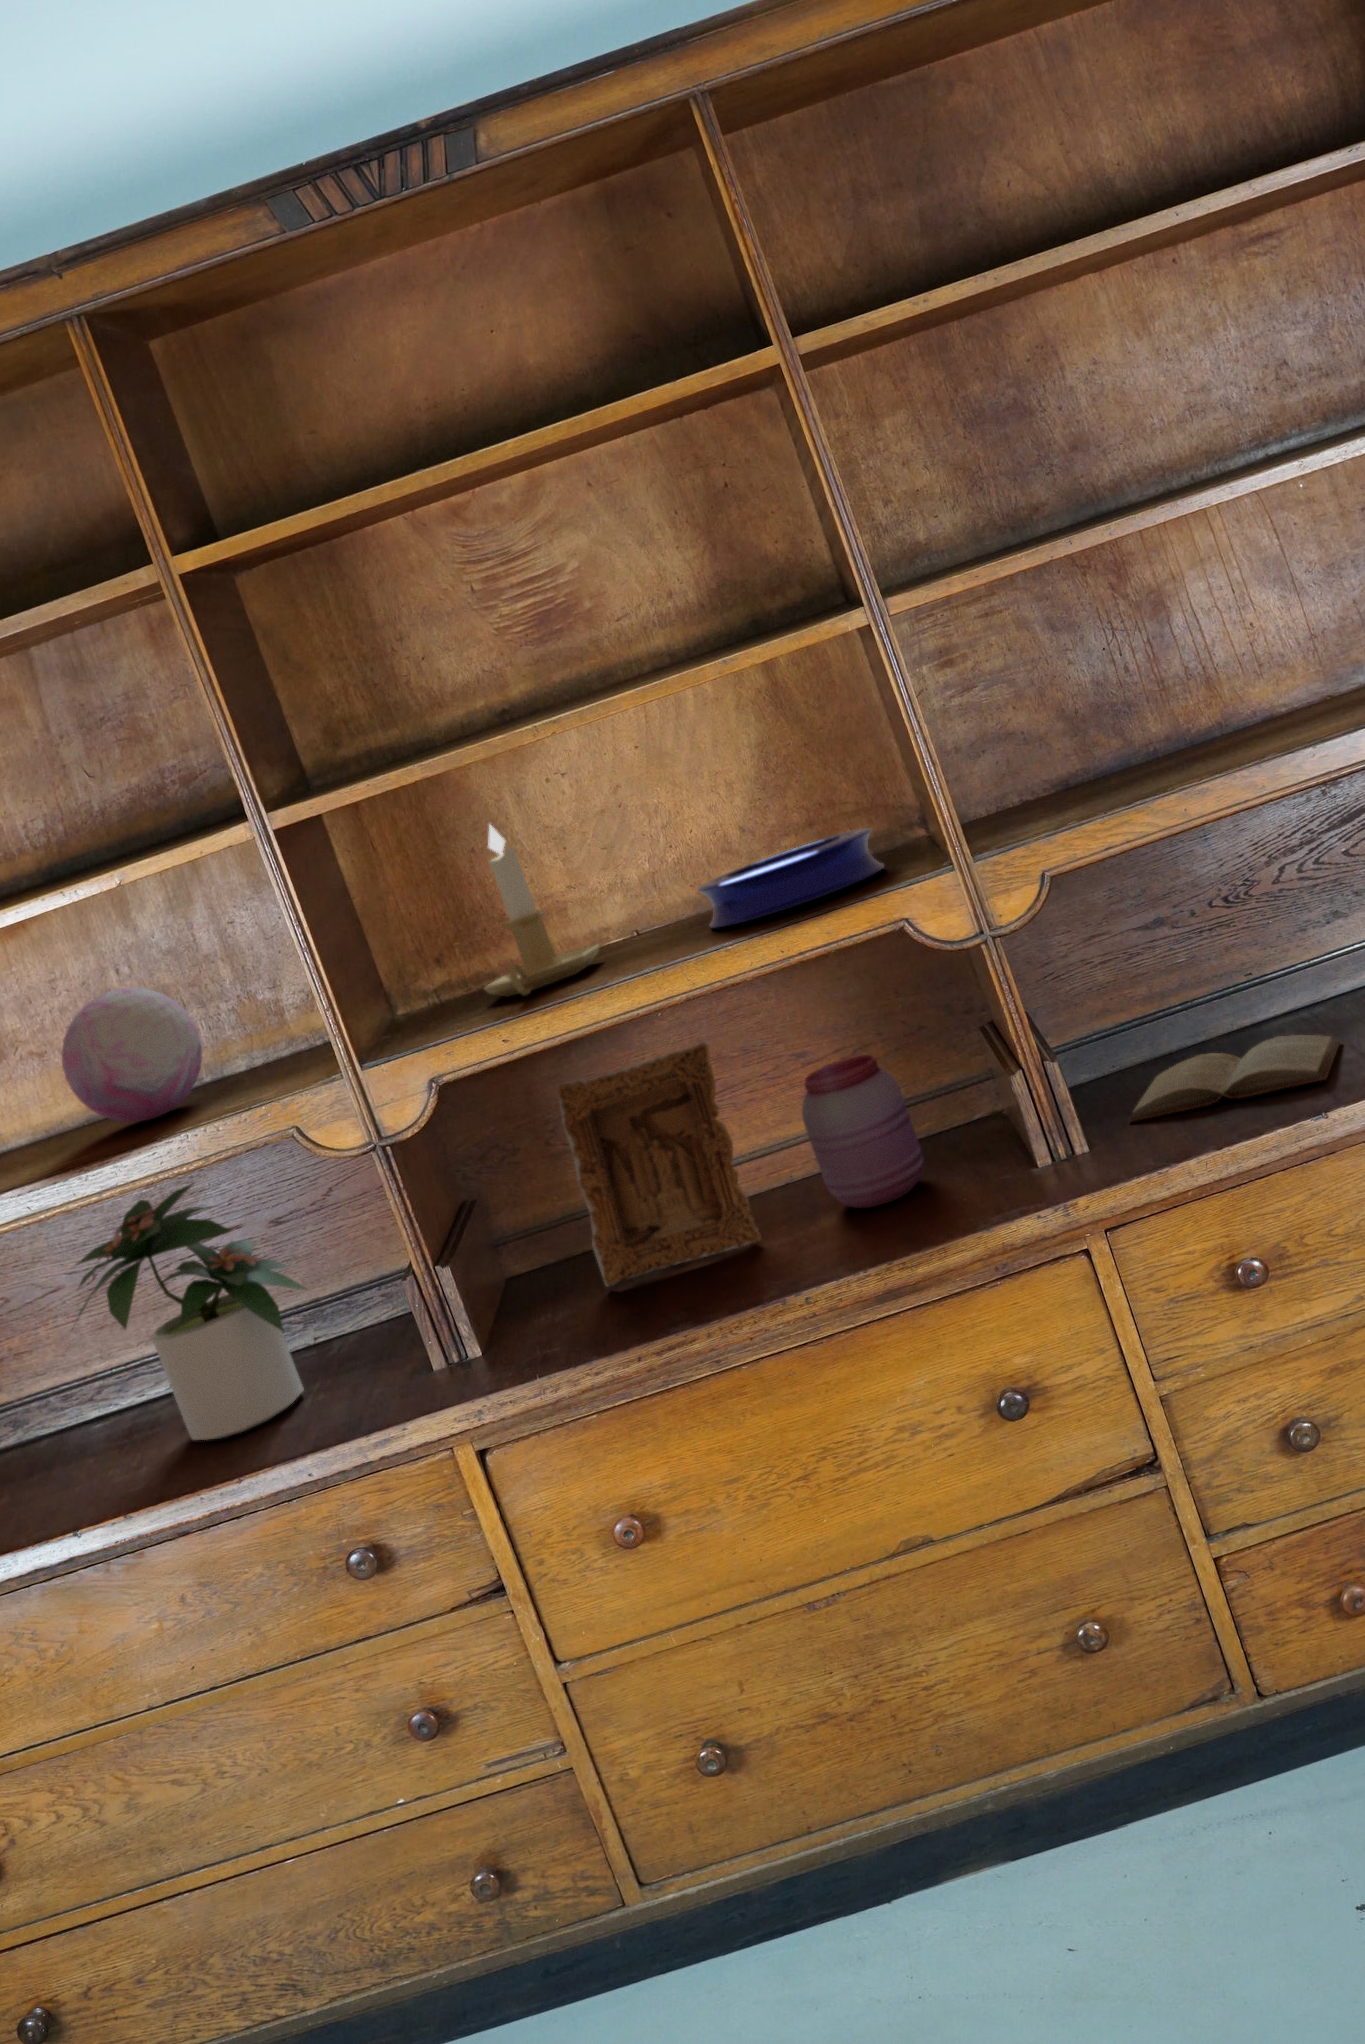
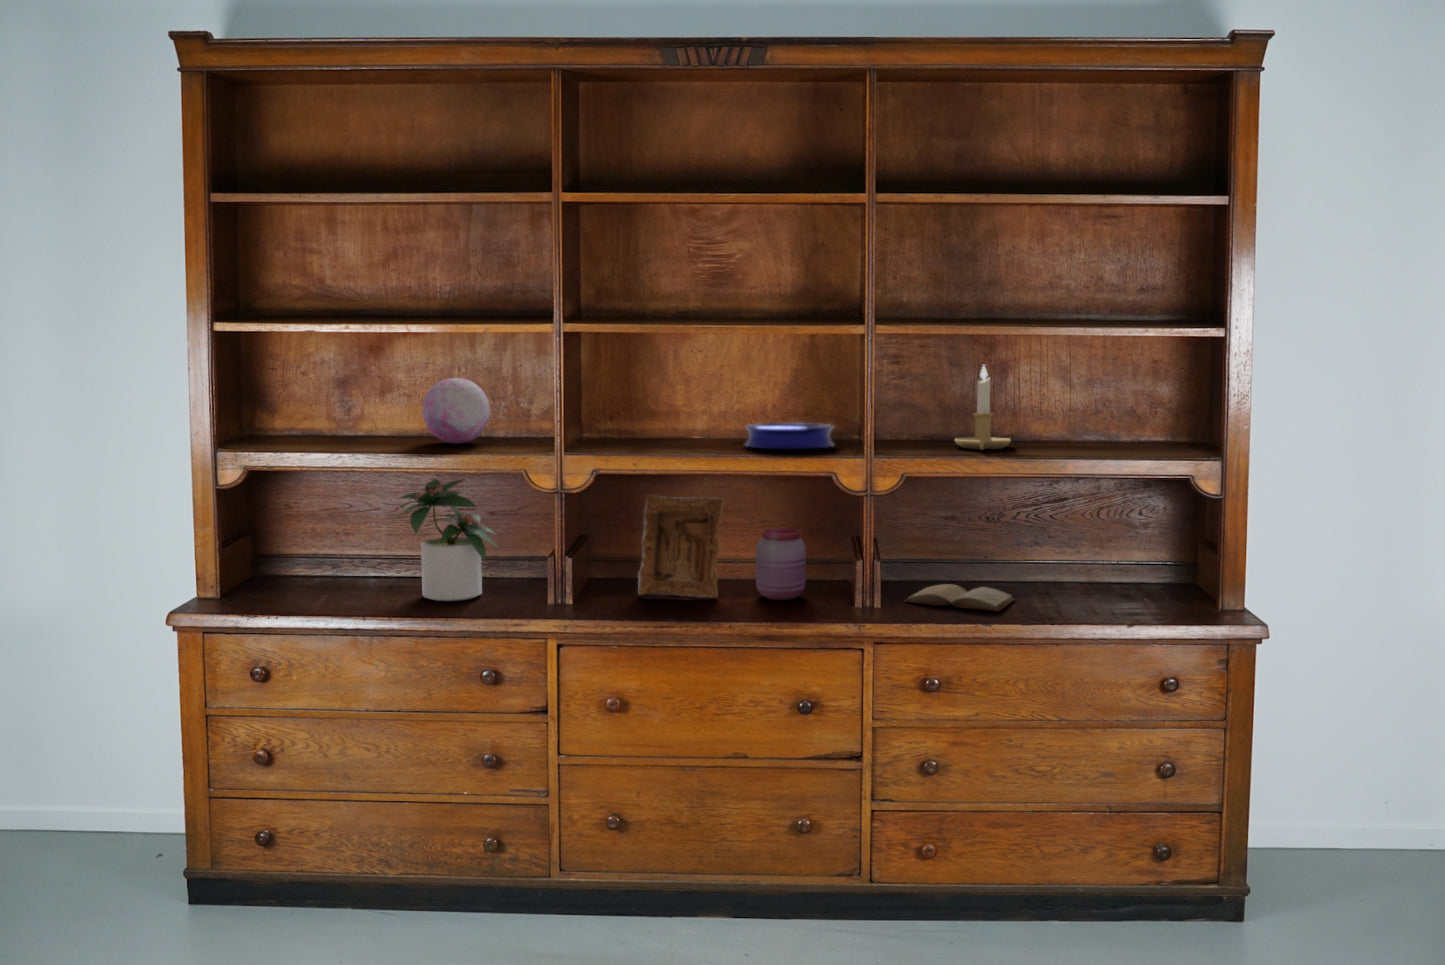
candlestick: present [484,825,600,996] -> present [955,366,1011,450]

